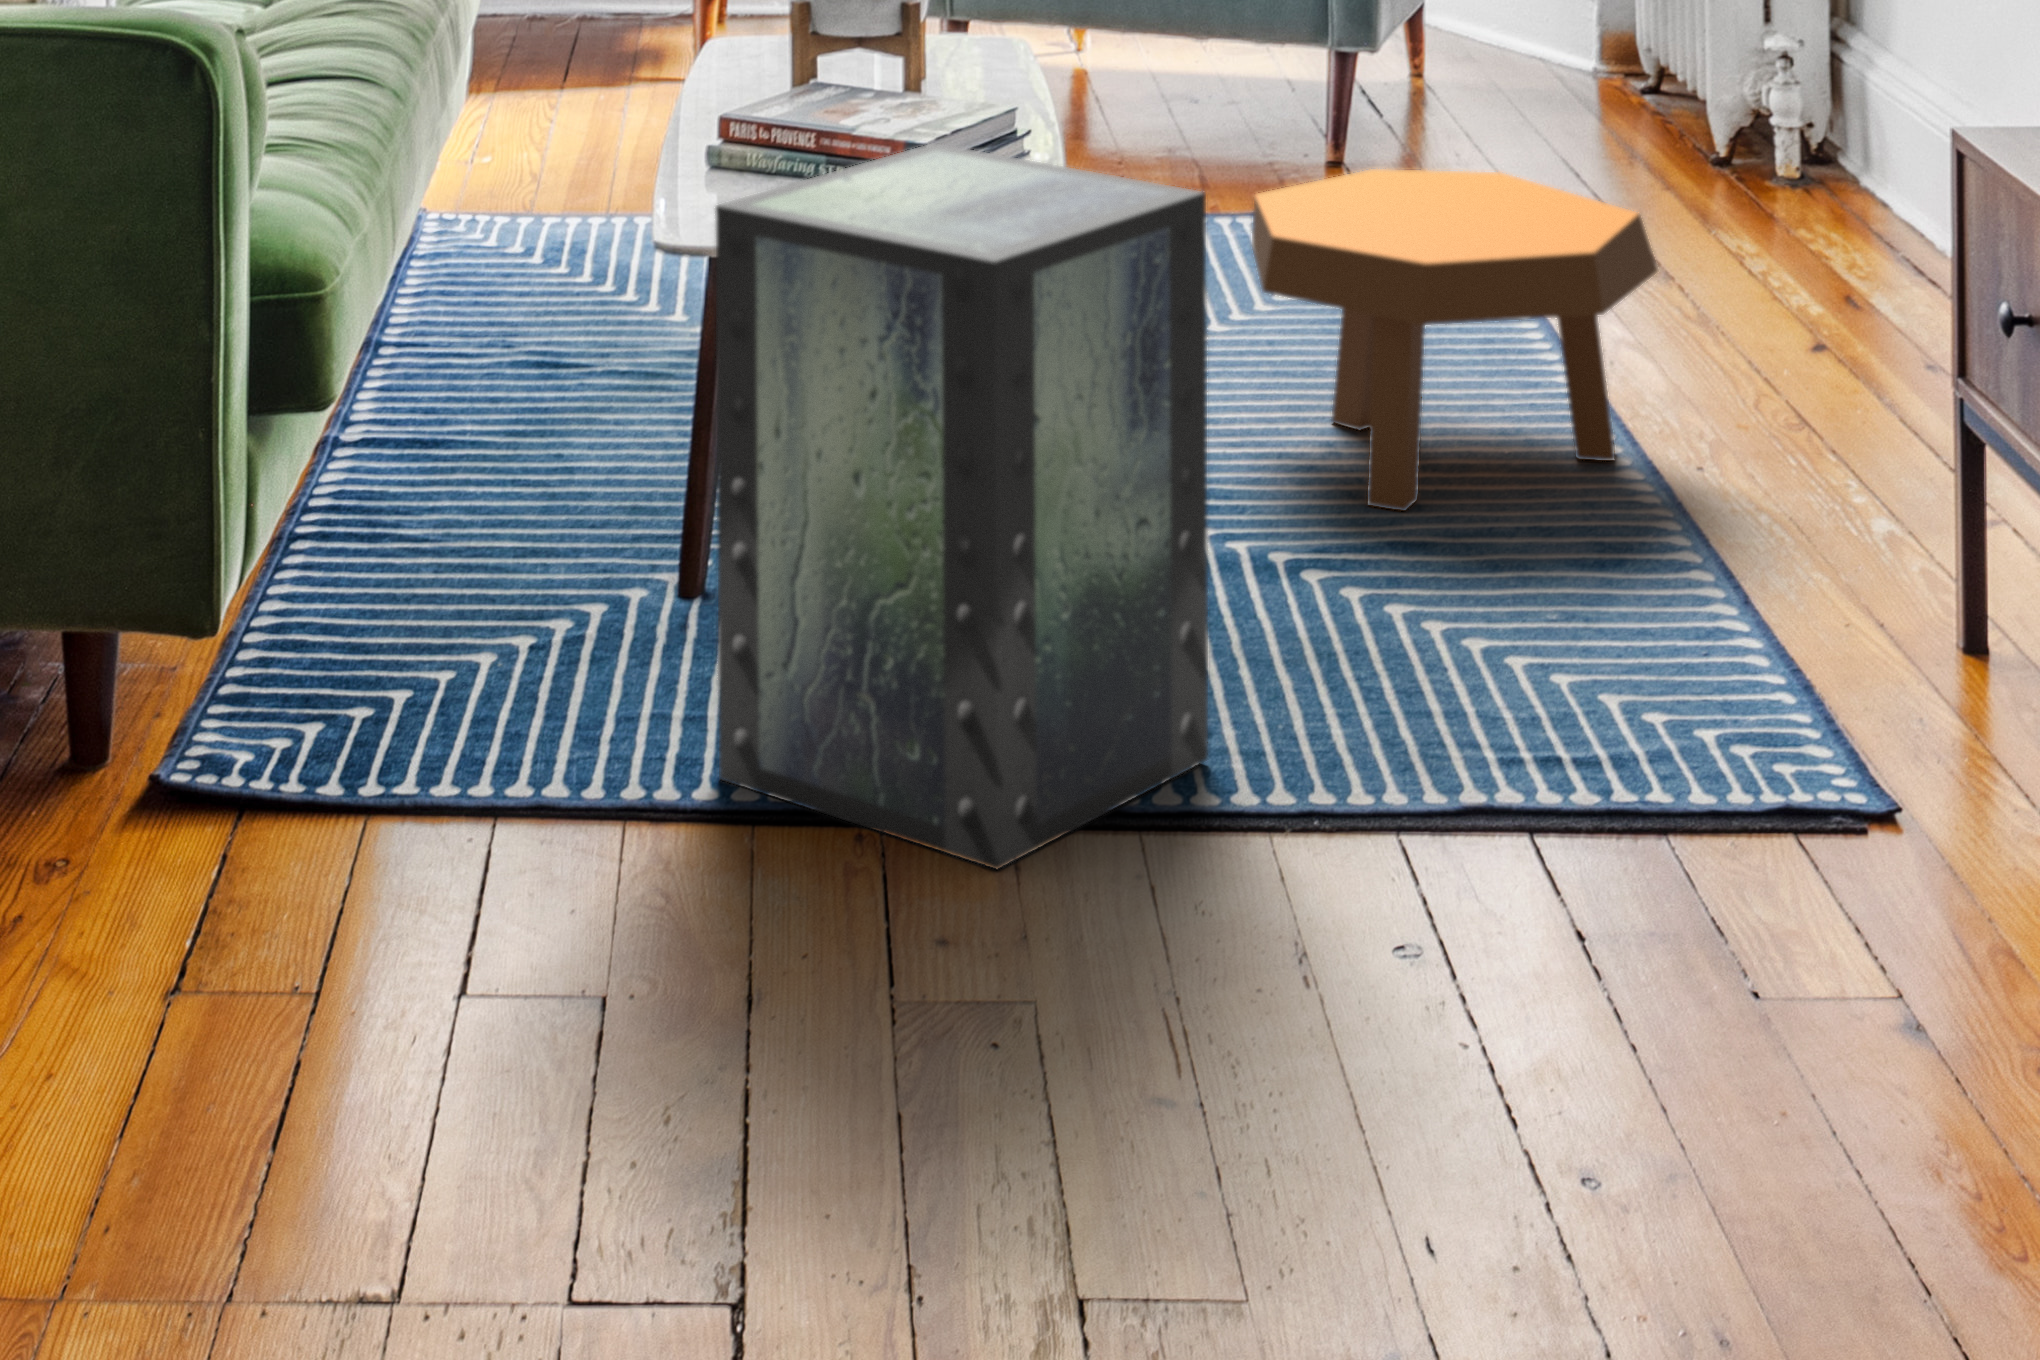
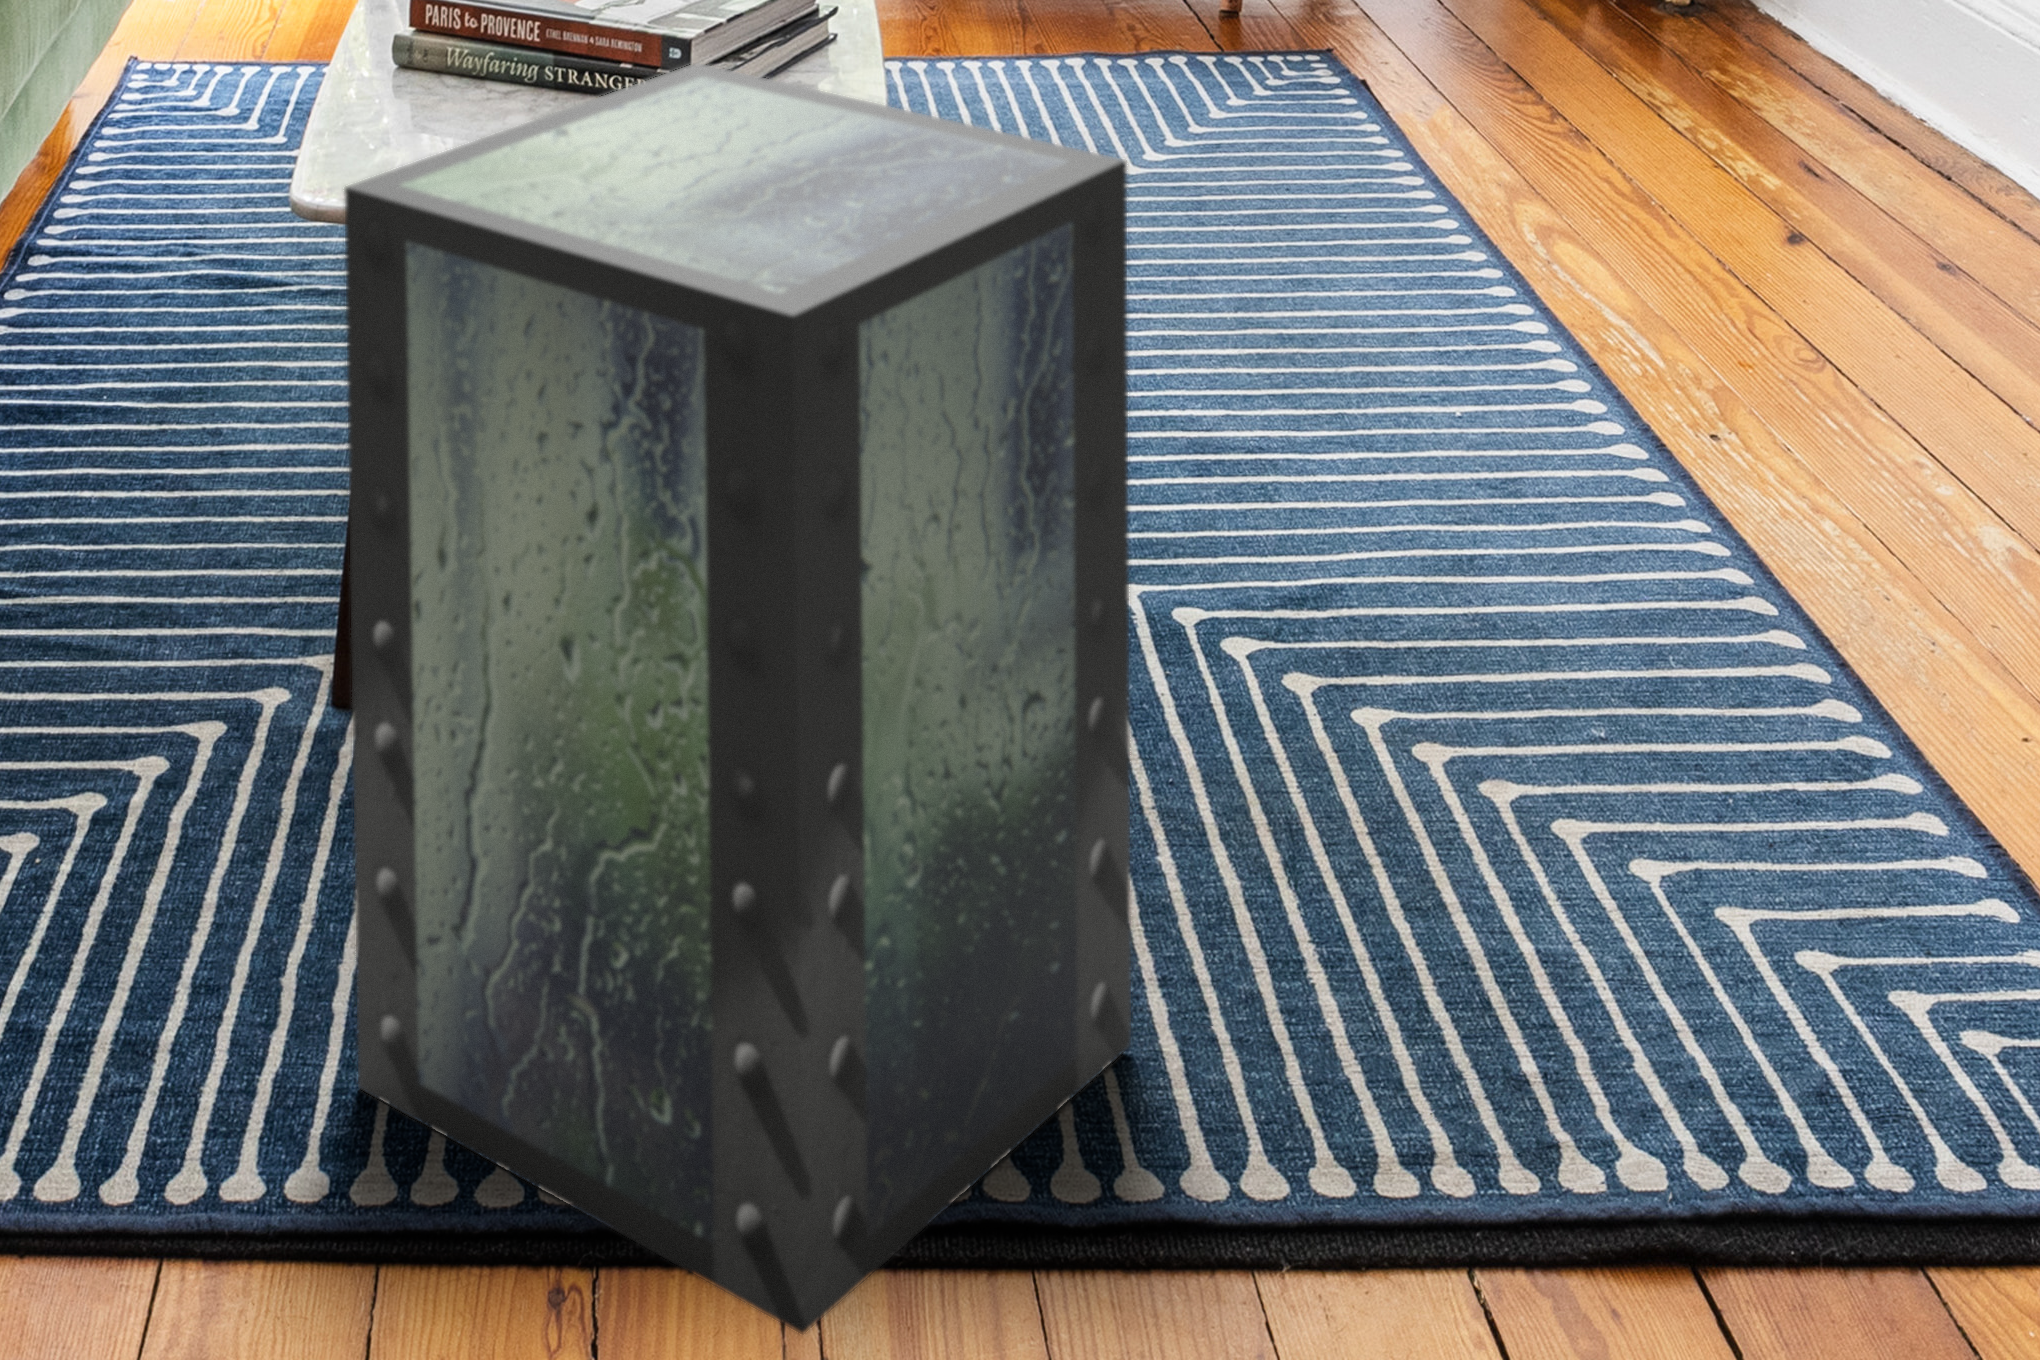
footstool: present [1252,169,1658,511] -> none [1117,37,1661,520]

